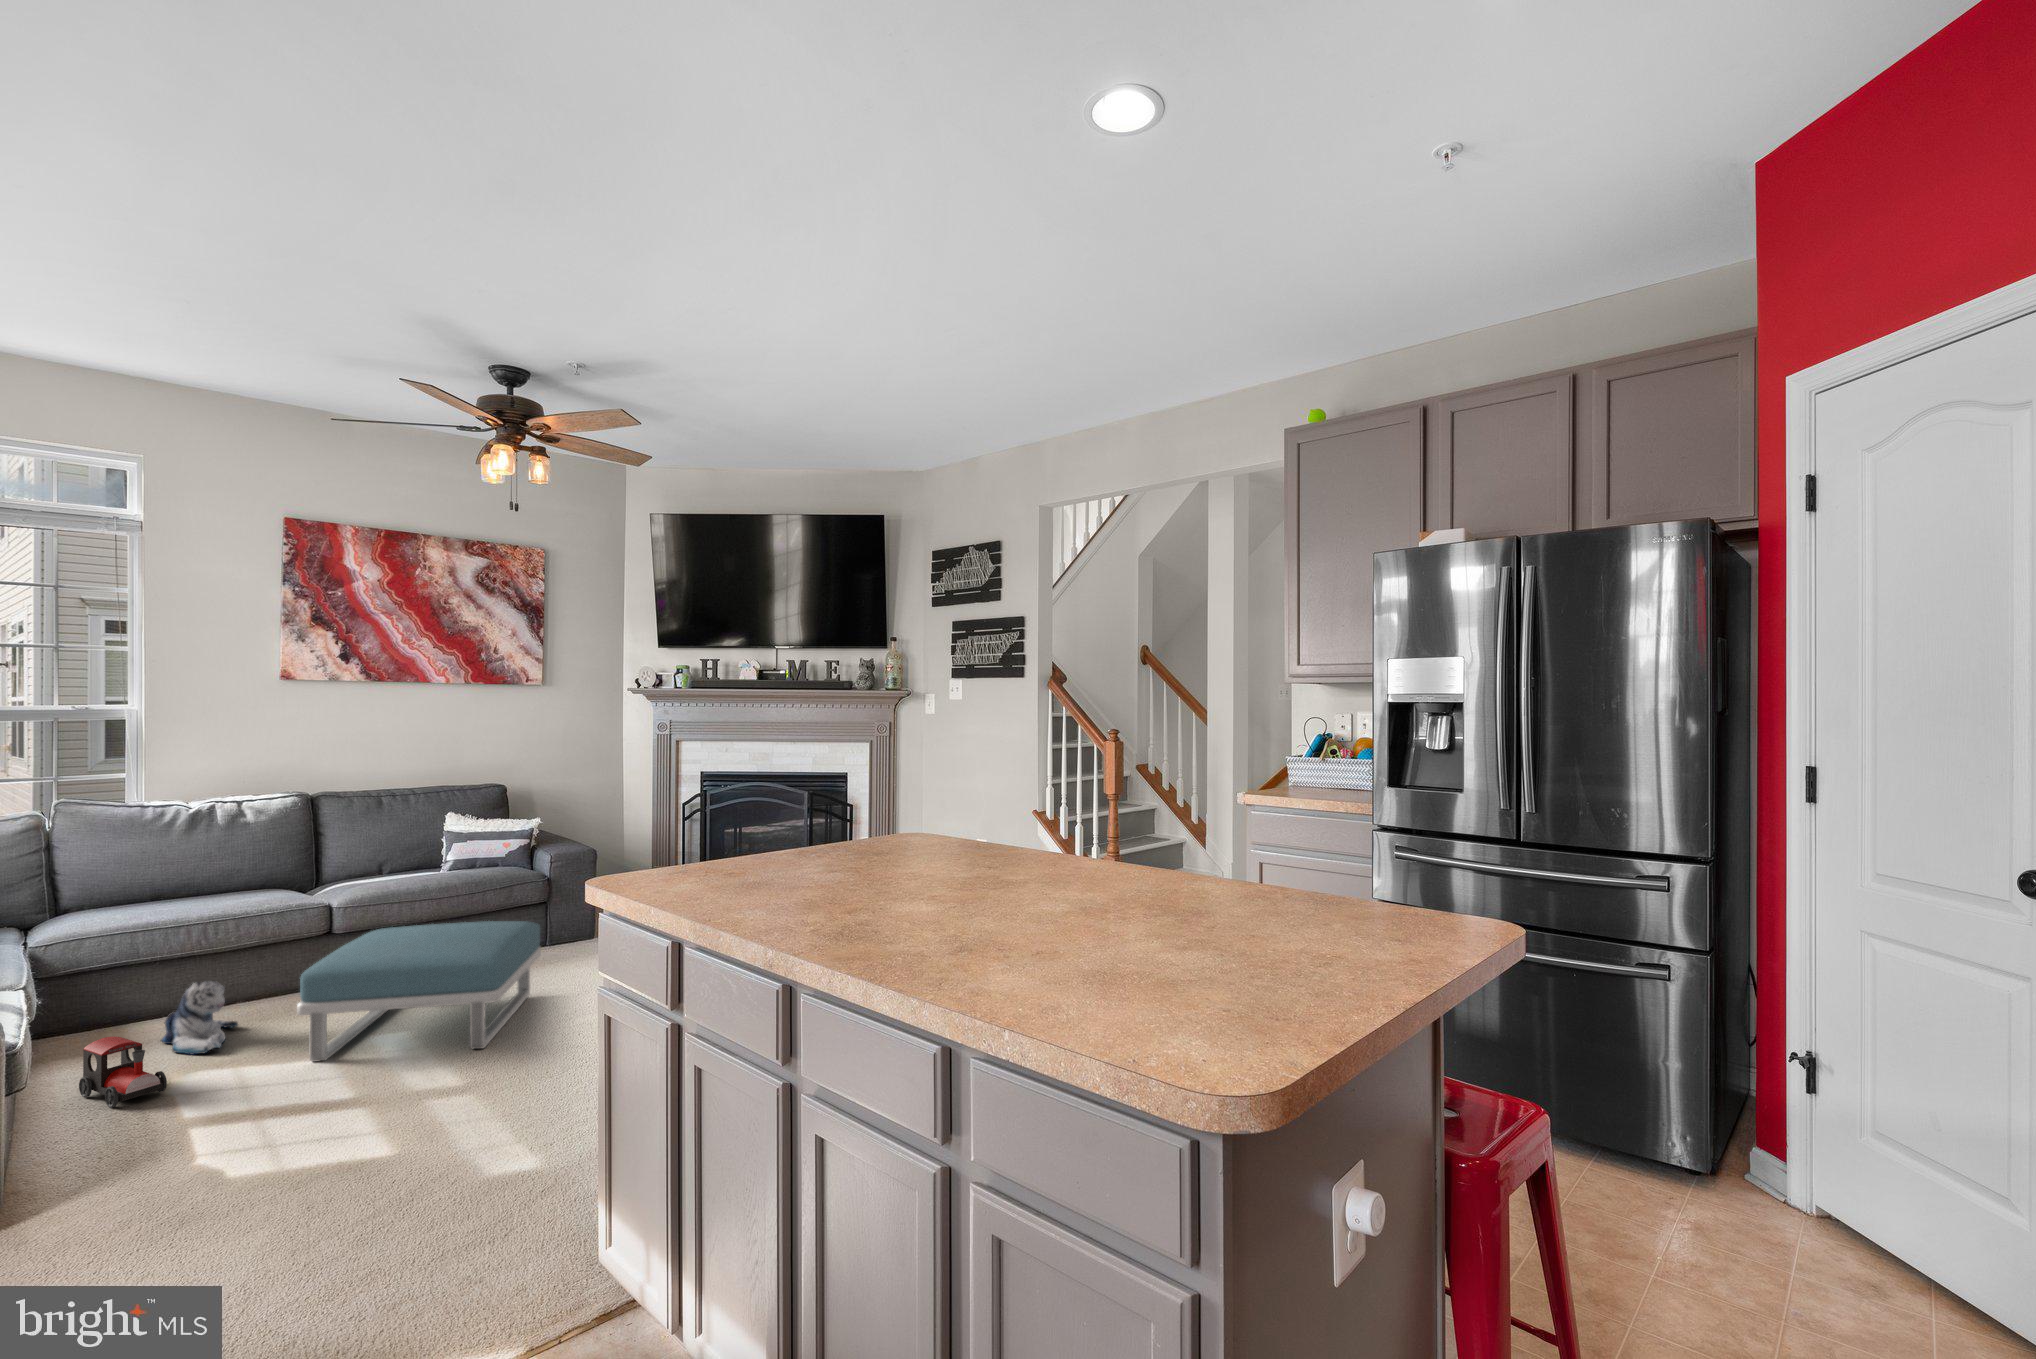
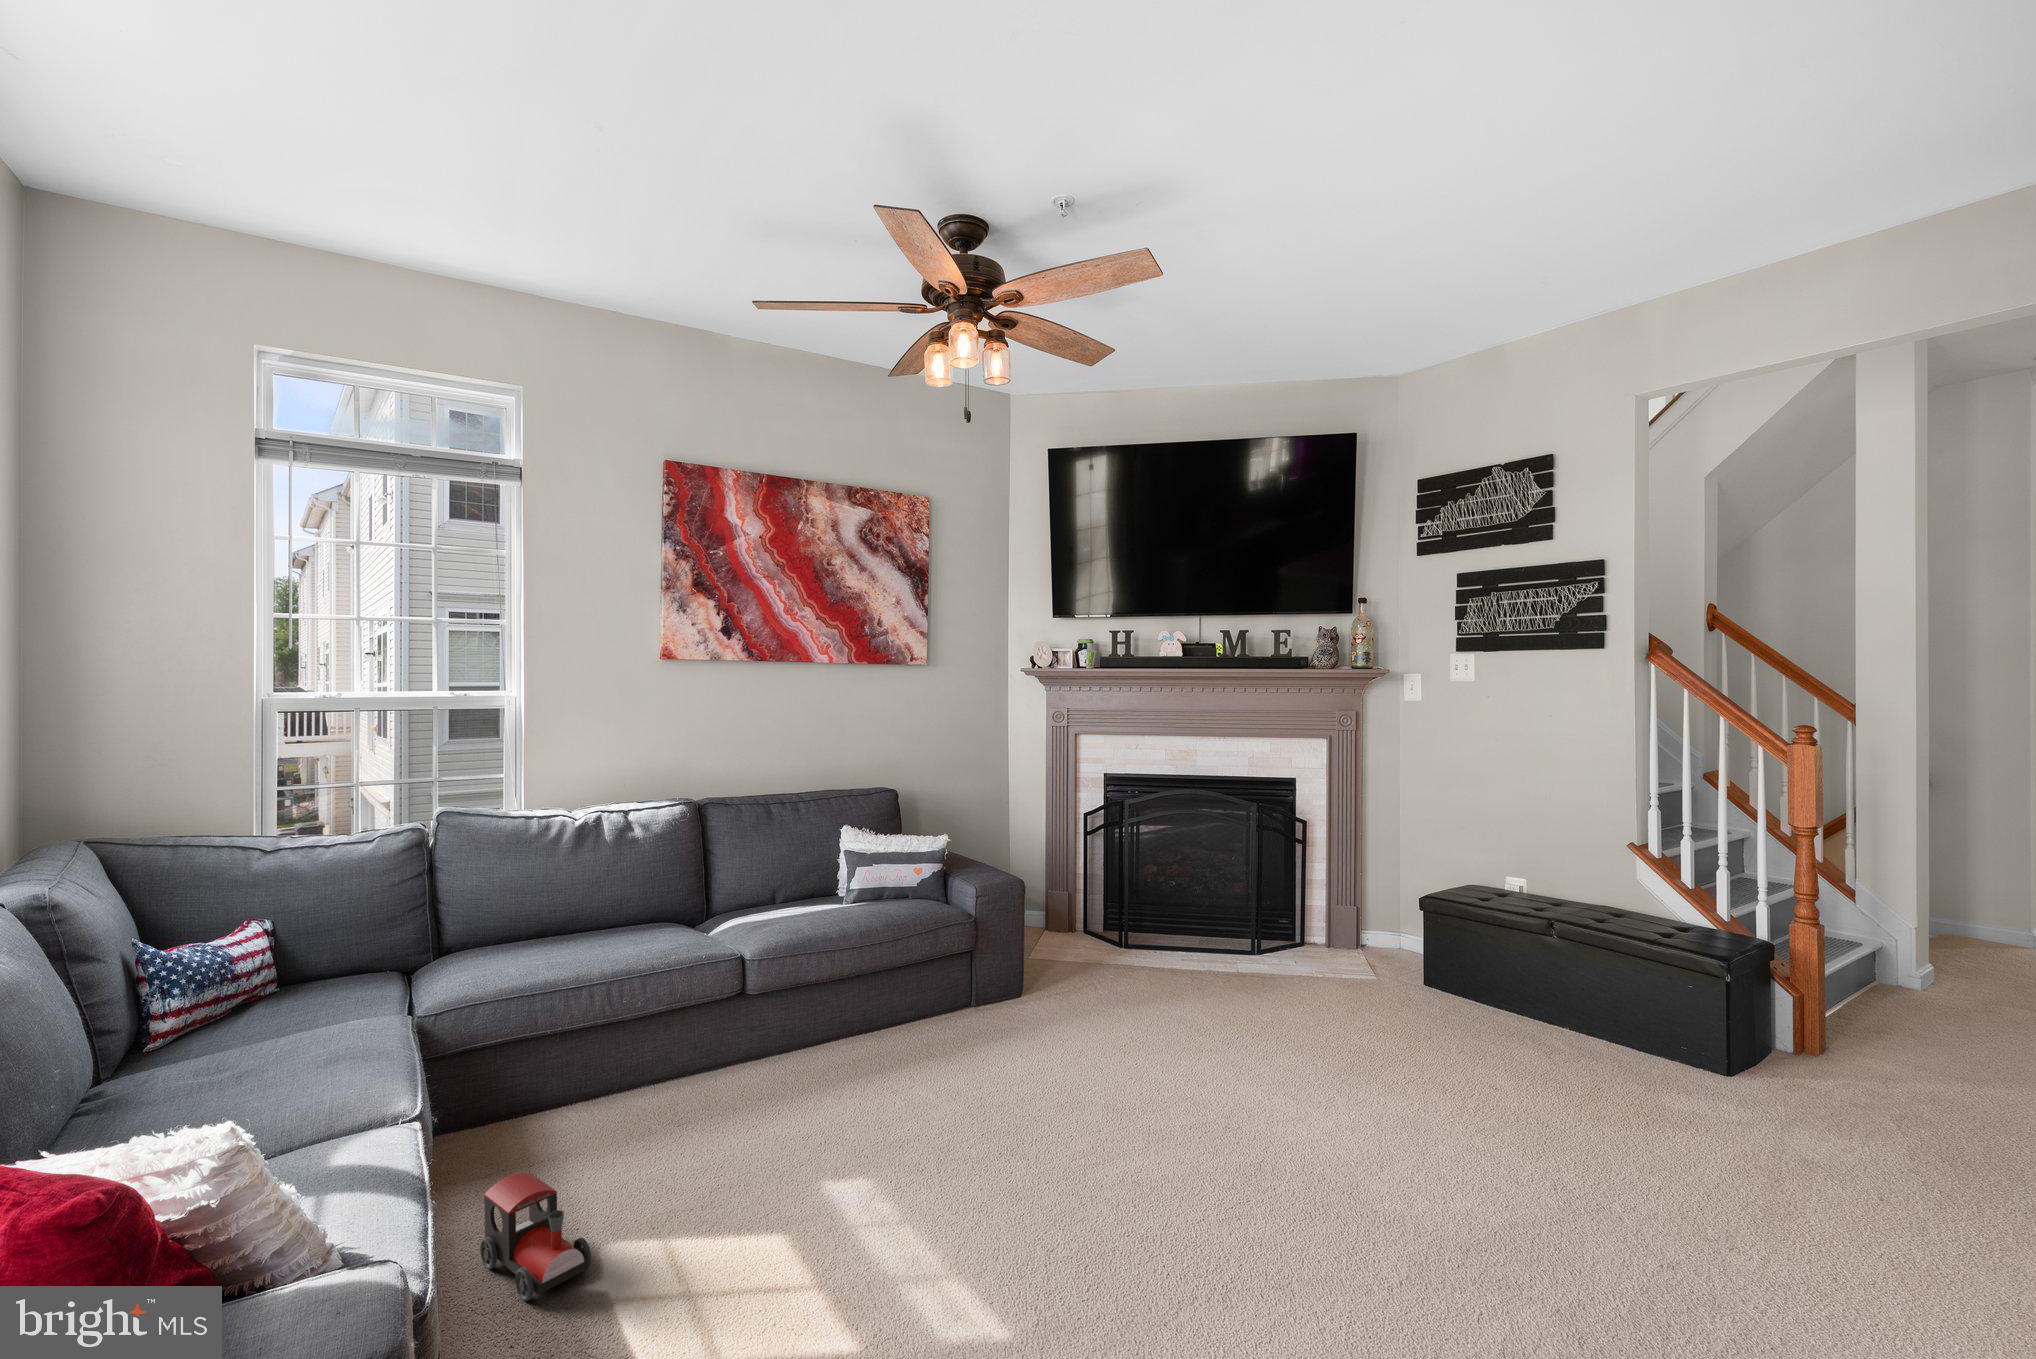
footstool: present [297,921,541,1062] -> none [744,993,1013,1217]
plush toy: present [161,981,238,1055] -> none [565,1070,653,1182]

